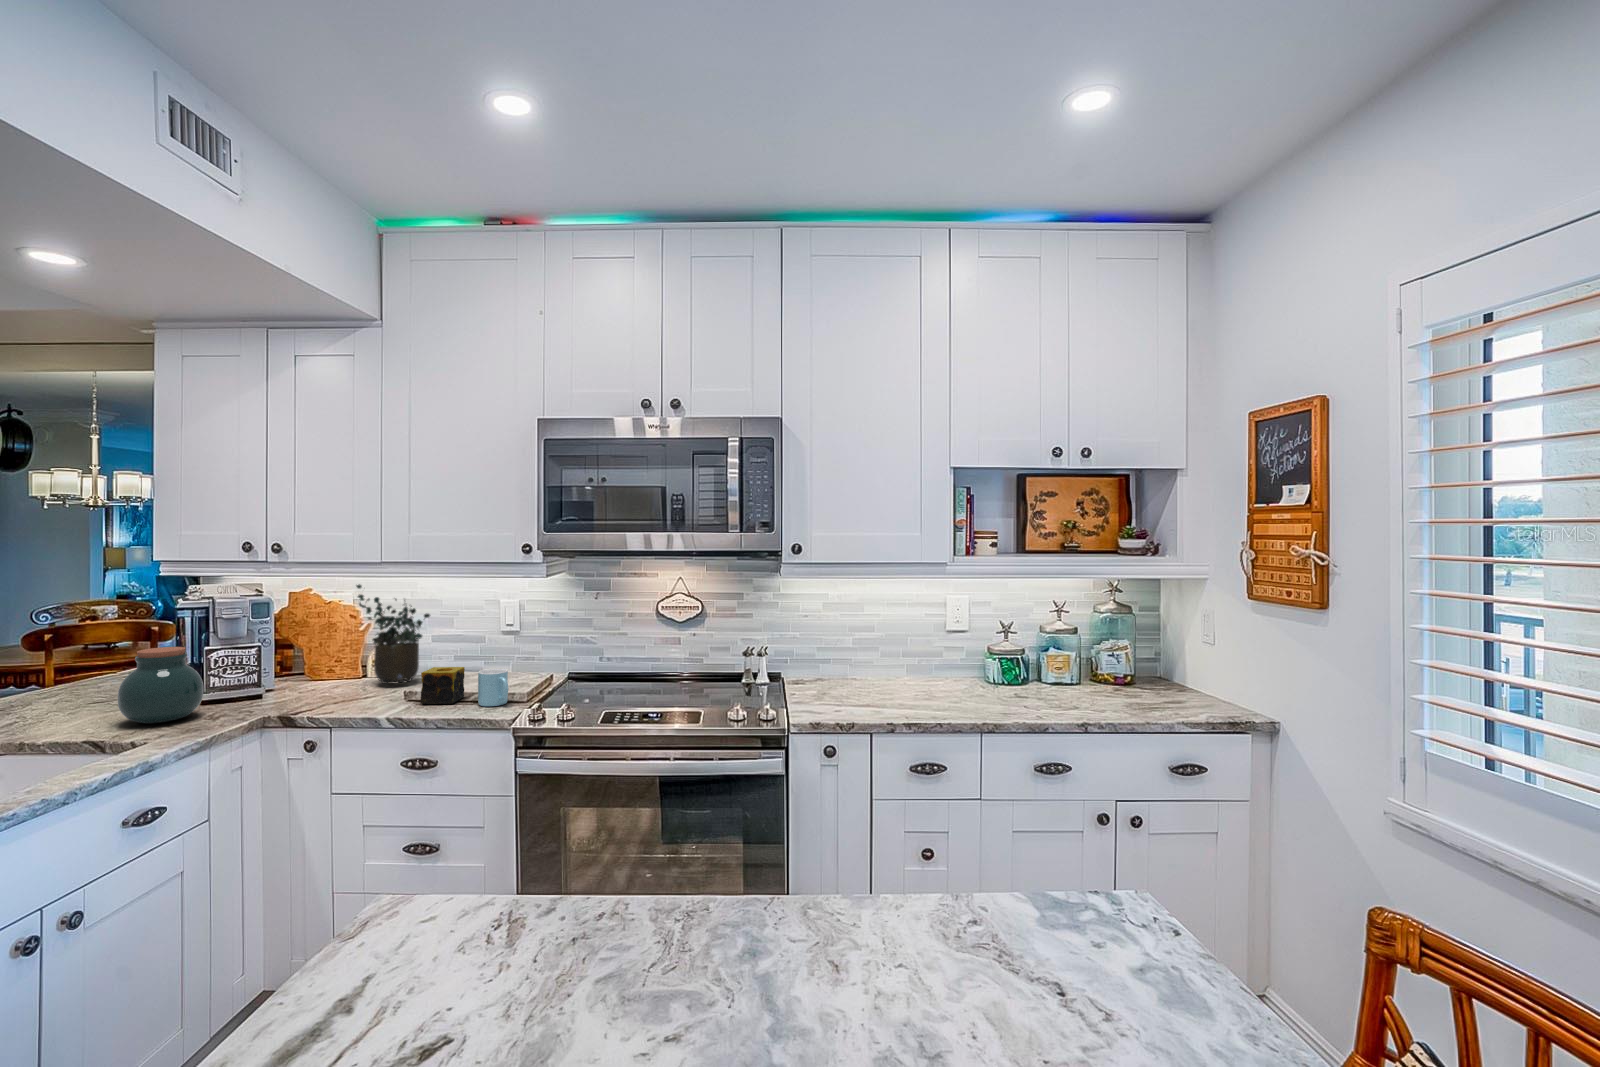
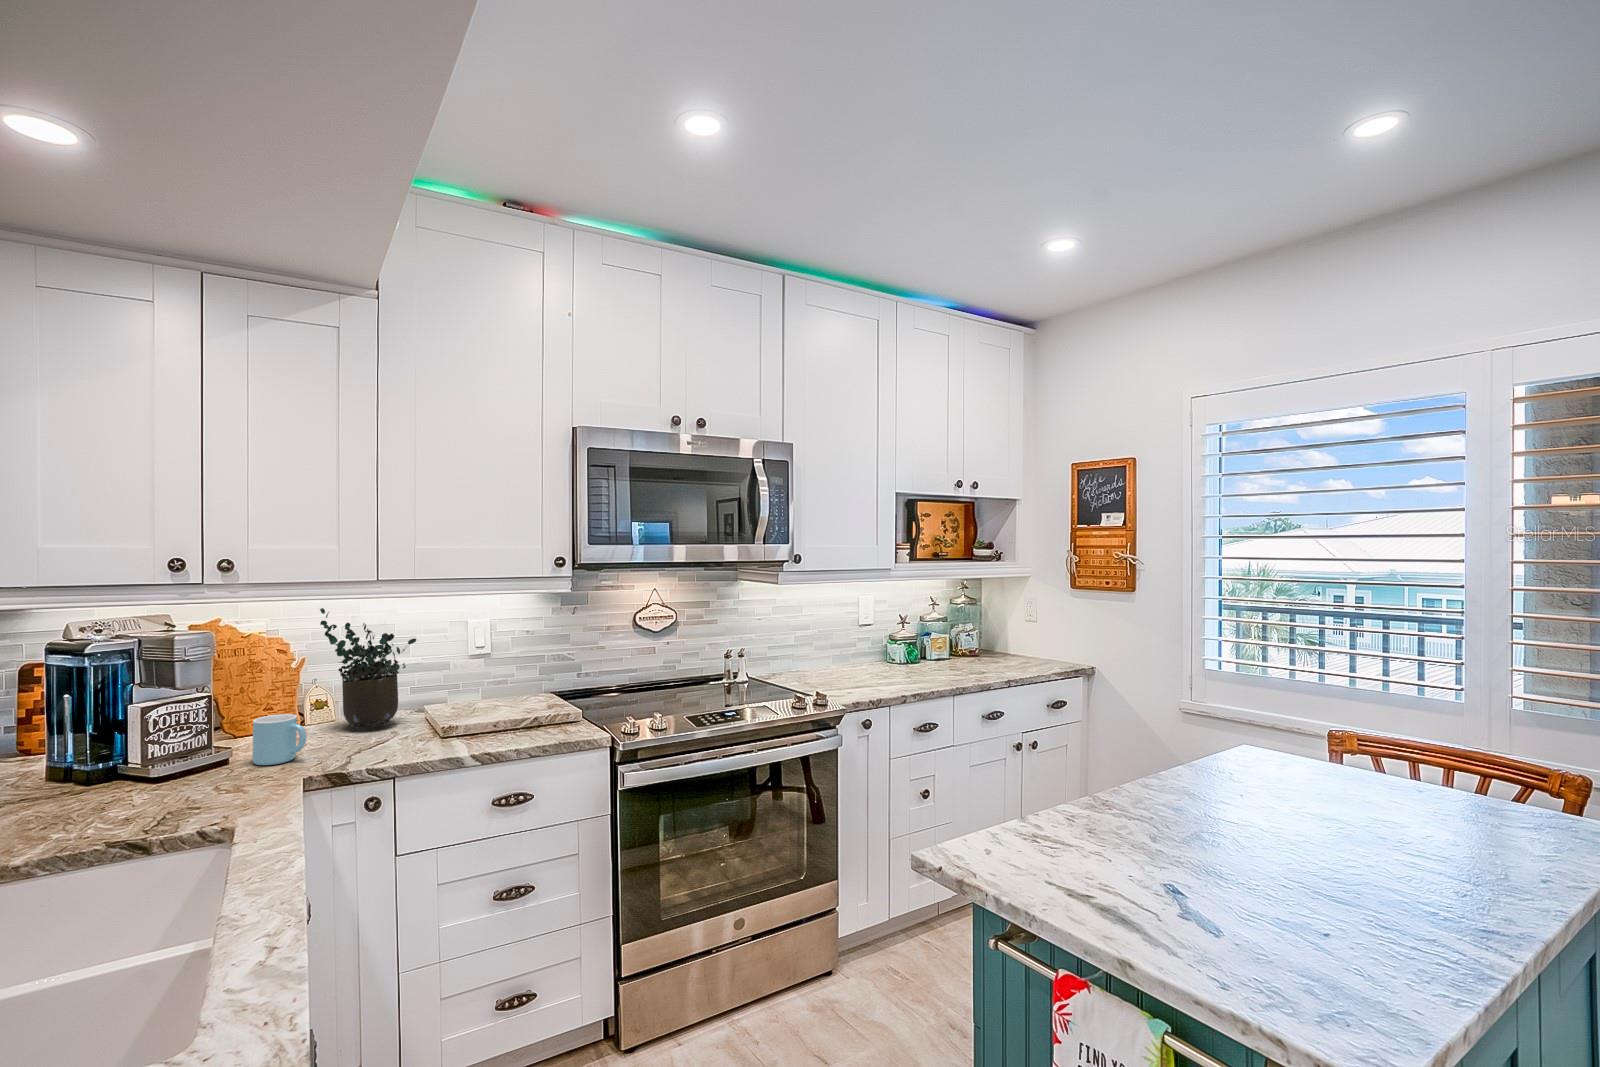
jar: present [118,647,203,723] -> none [86,702,210,814]
candle: present [420,667,465,704] -> none [463,693,509,739]
mug: present [478,669,508,706] -> present [253,714,306,765]

